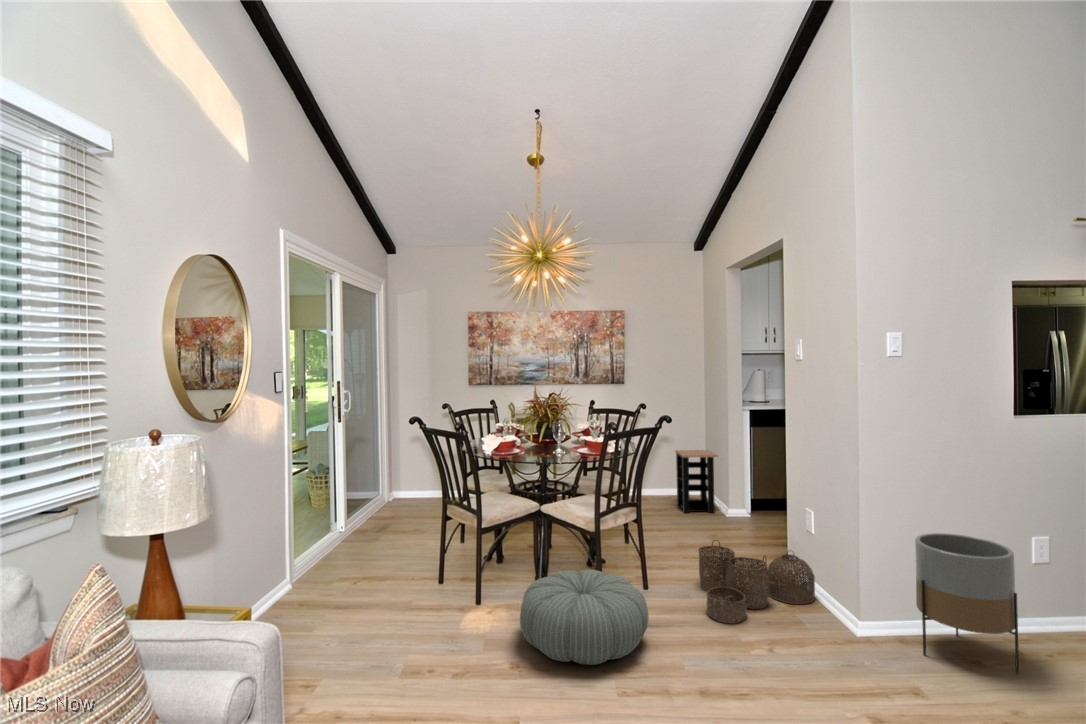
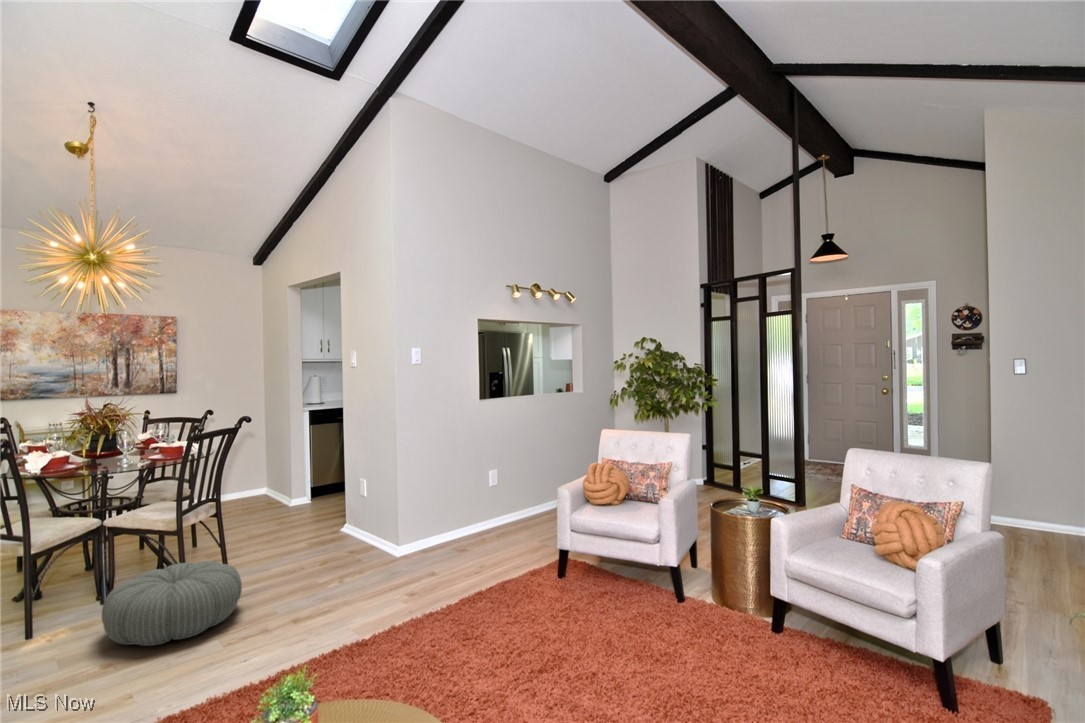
side table: present [675,450,718,513] -> none [236,450,281,511]
planter: present [915,533,1019,674] -> none [431,476,482,555]
woven basket: present [698,540,815,623] -> none [275,513,369,577]

